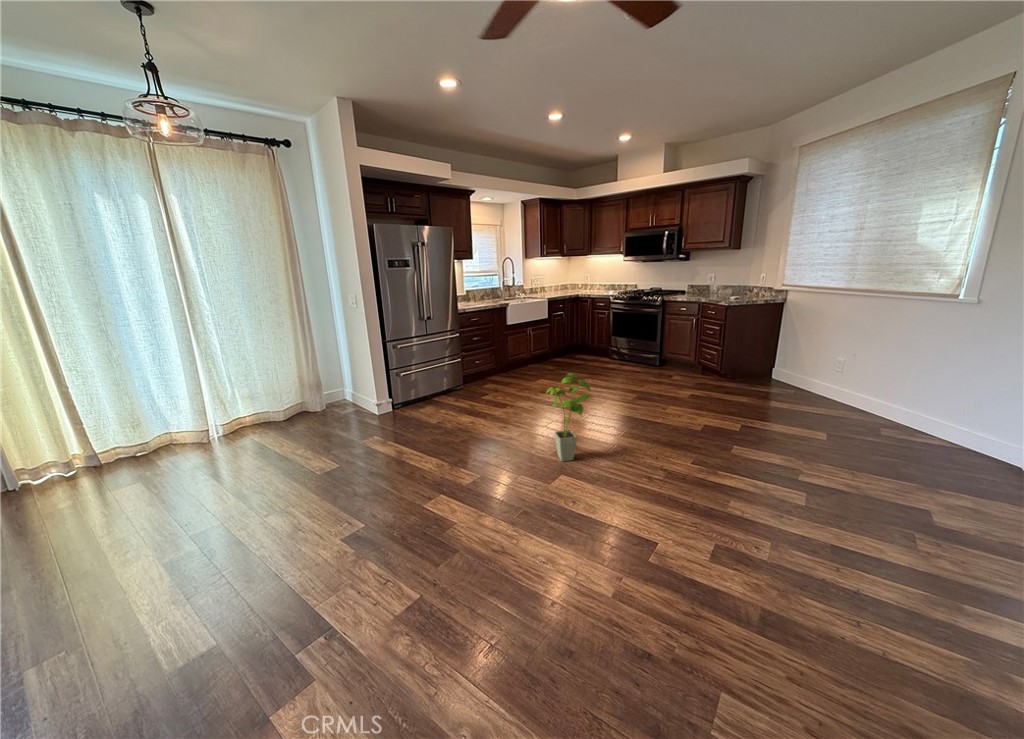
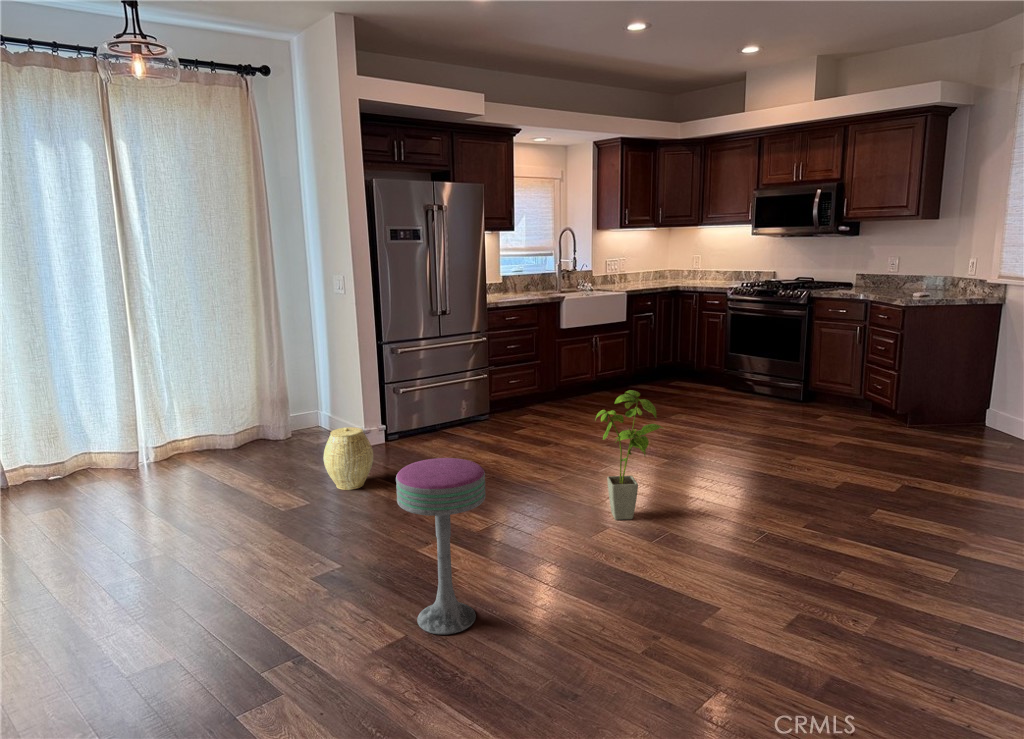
woven basket: none [351,405,387,450] -> present [324,427,373,490]
bar stool: none [413,438,483,572] -> present [396,458,486,635]

